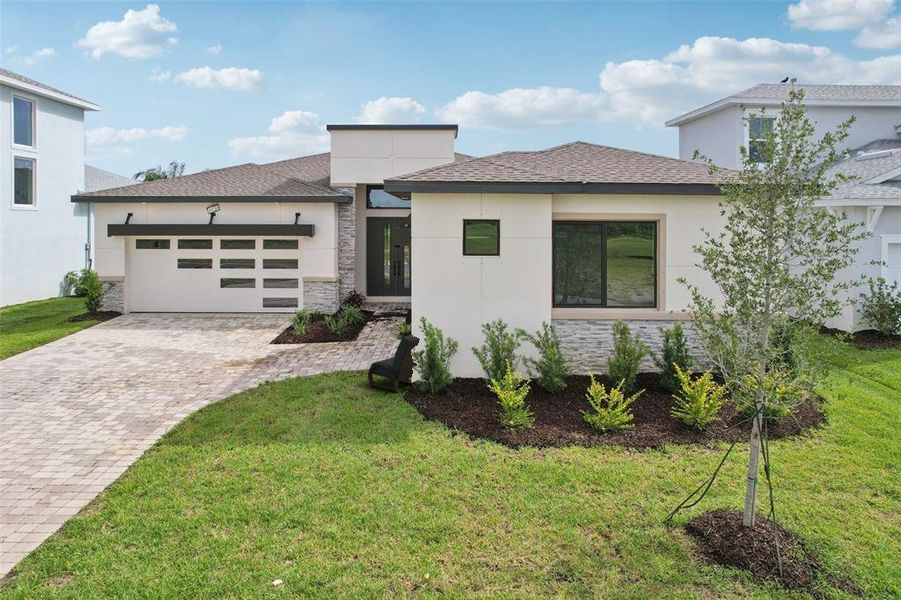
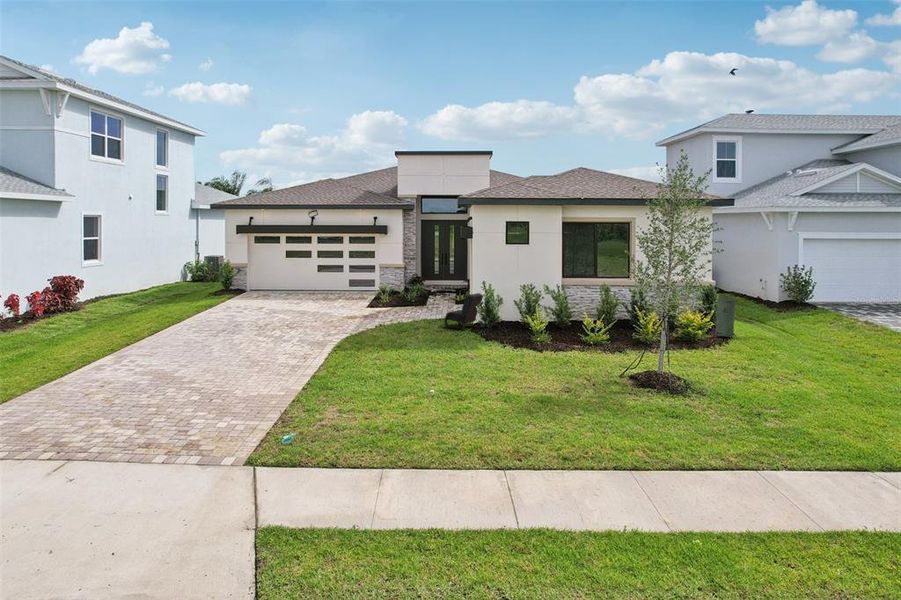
trash can: none [799,344,837,413] -> present [715,297,736,339]

